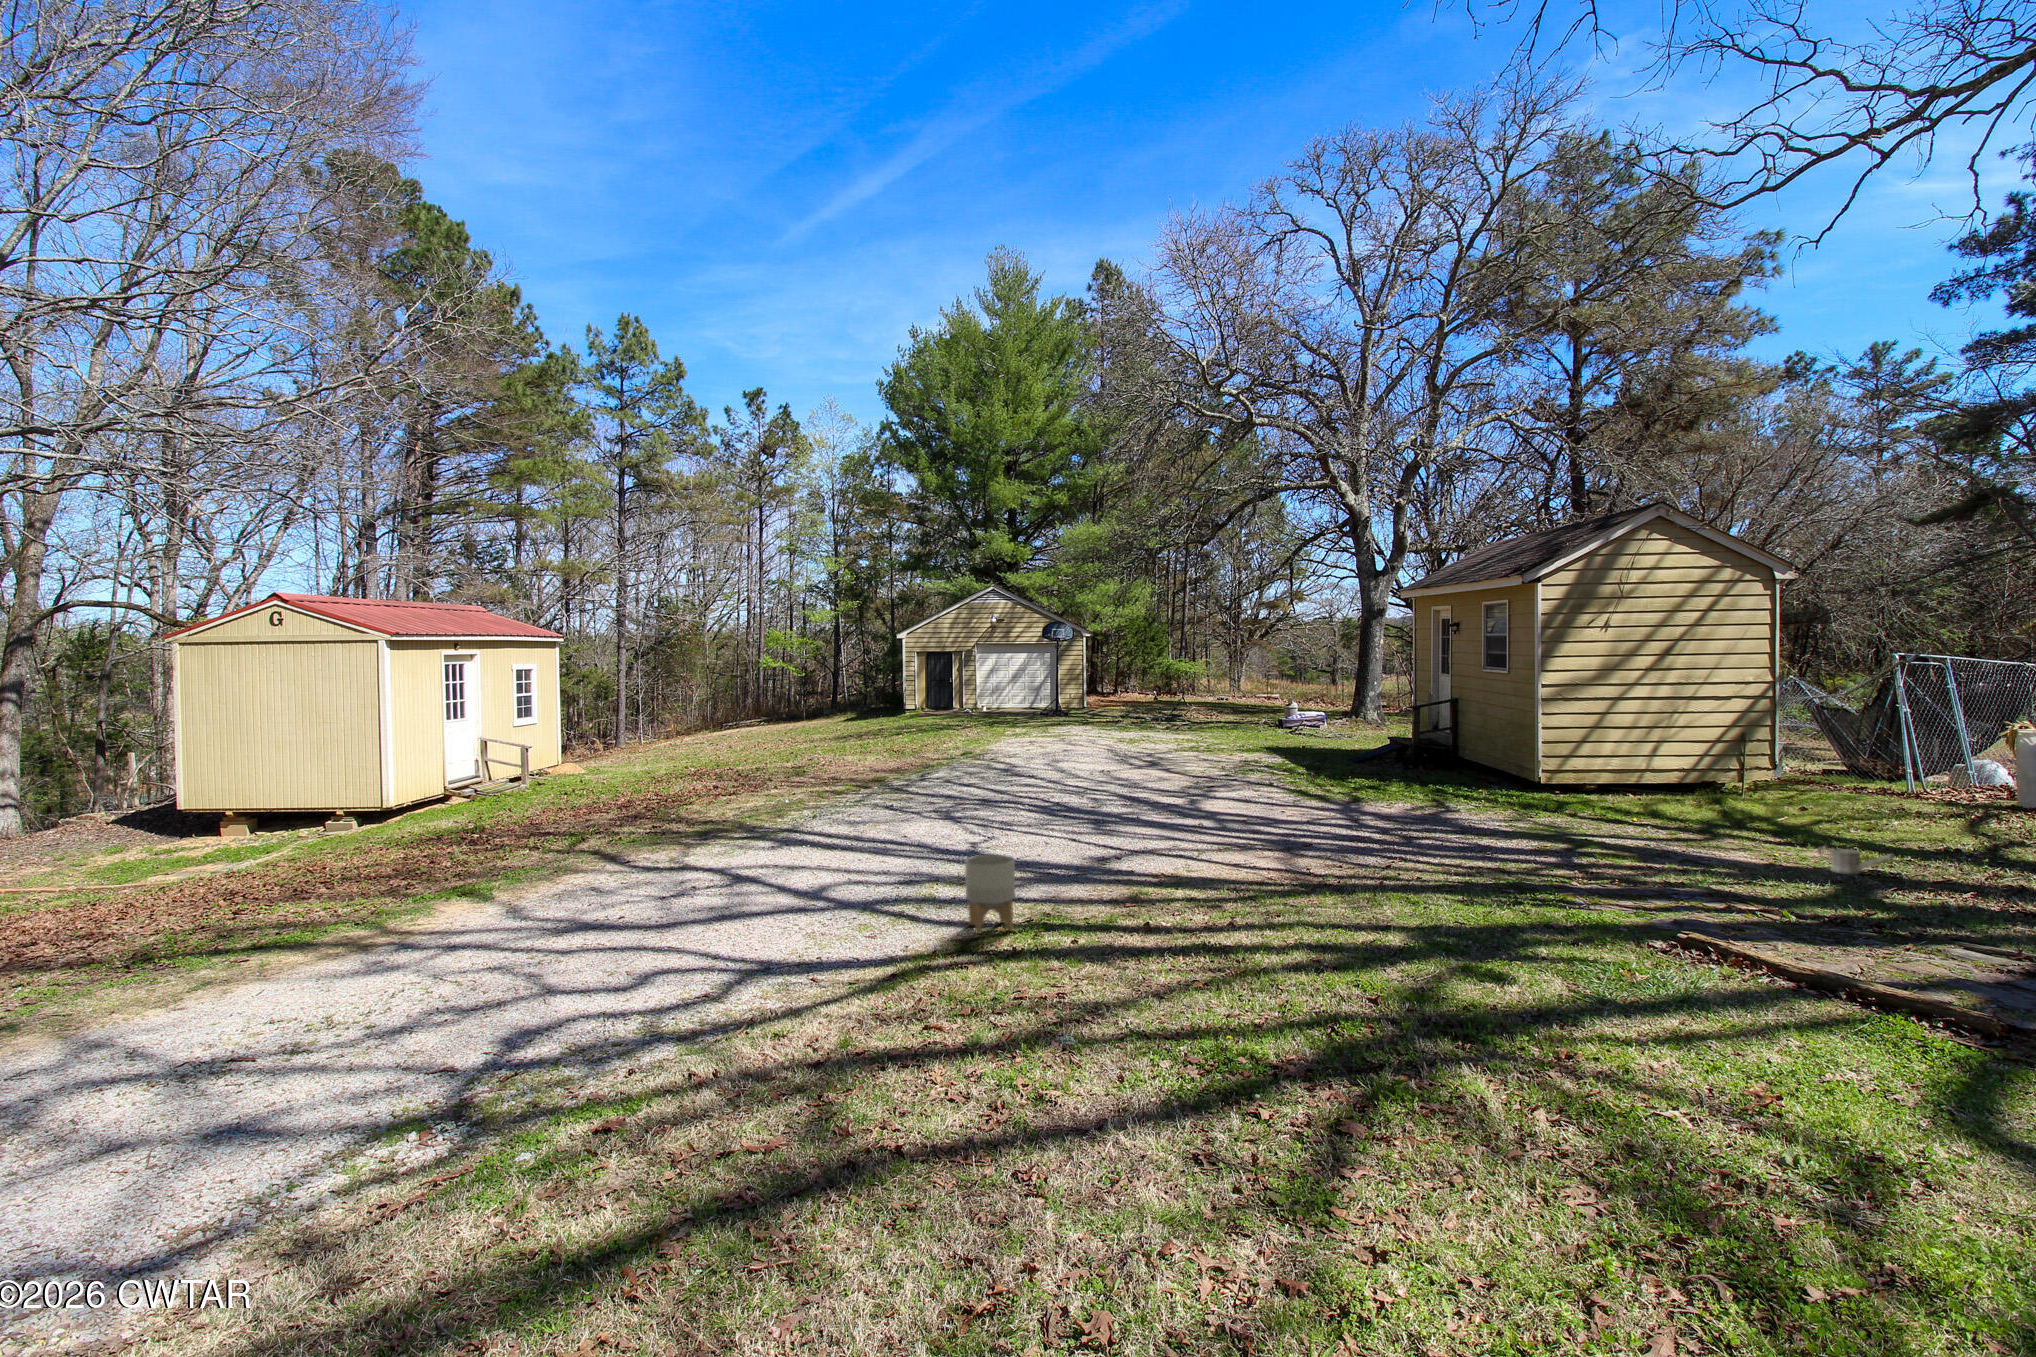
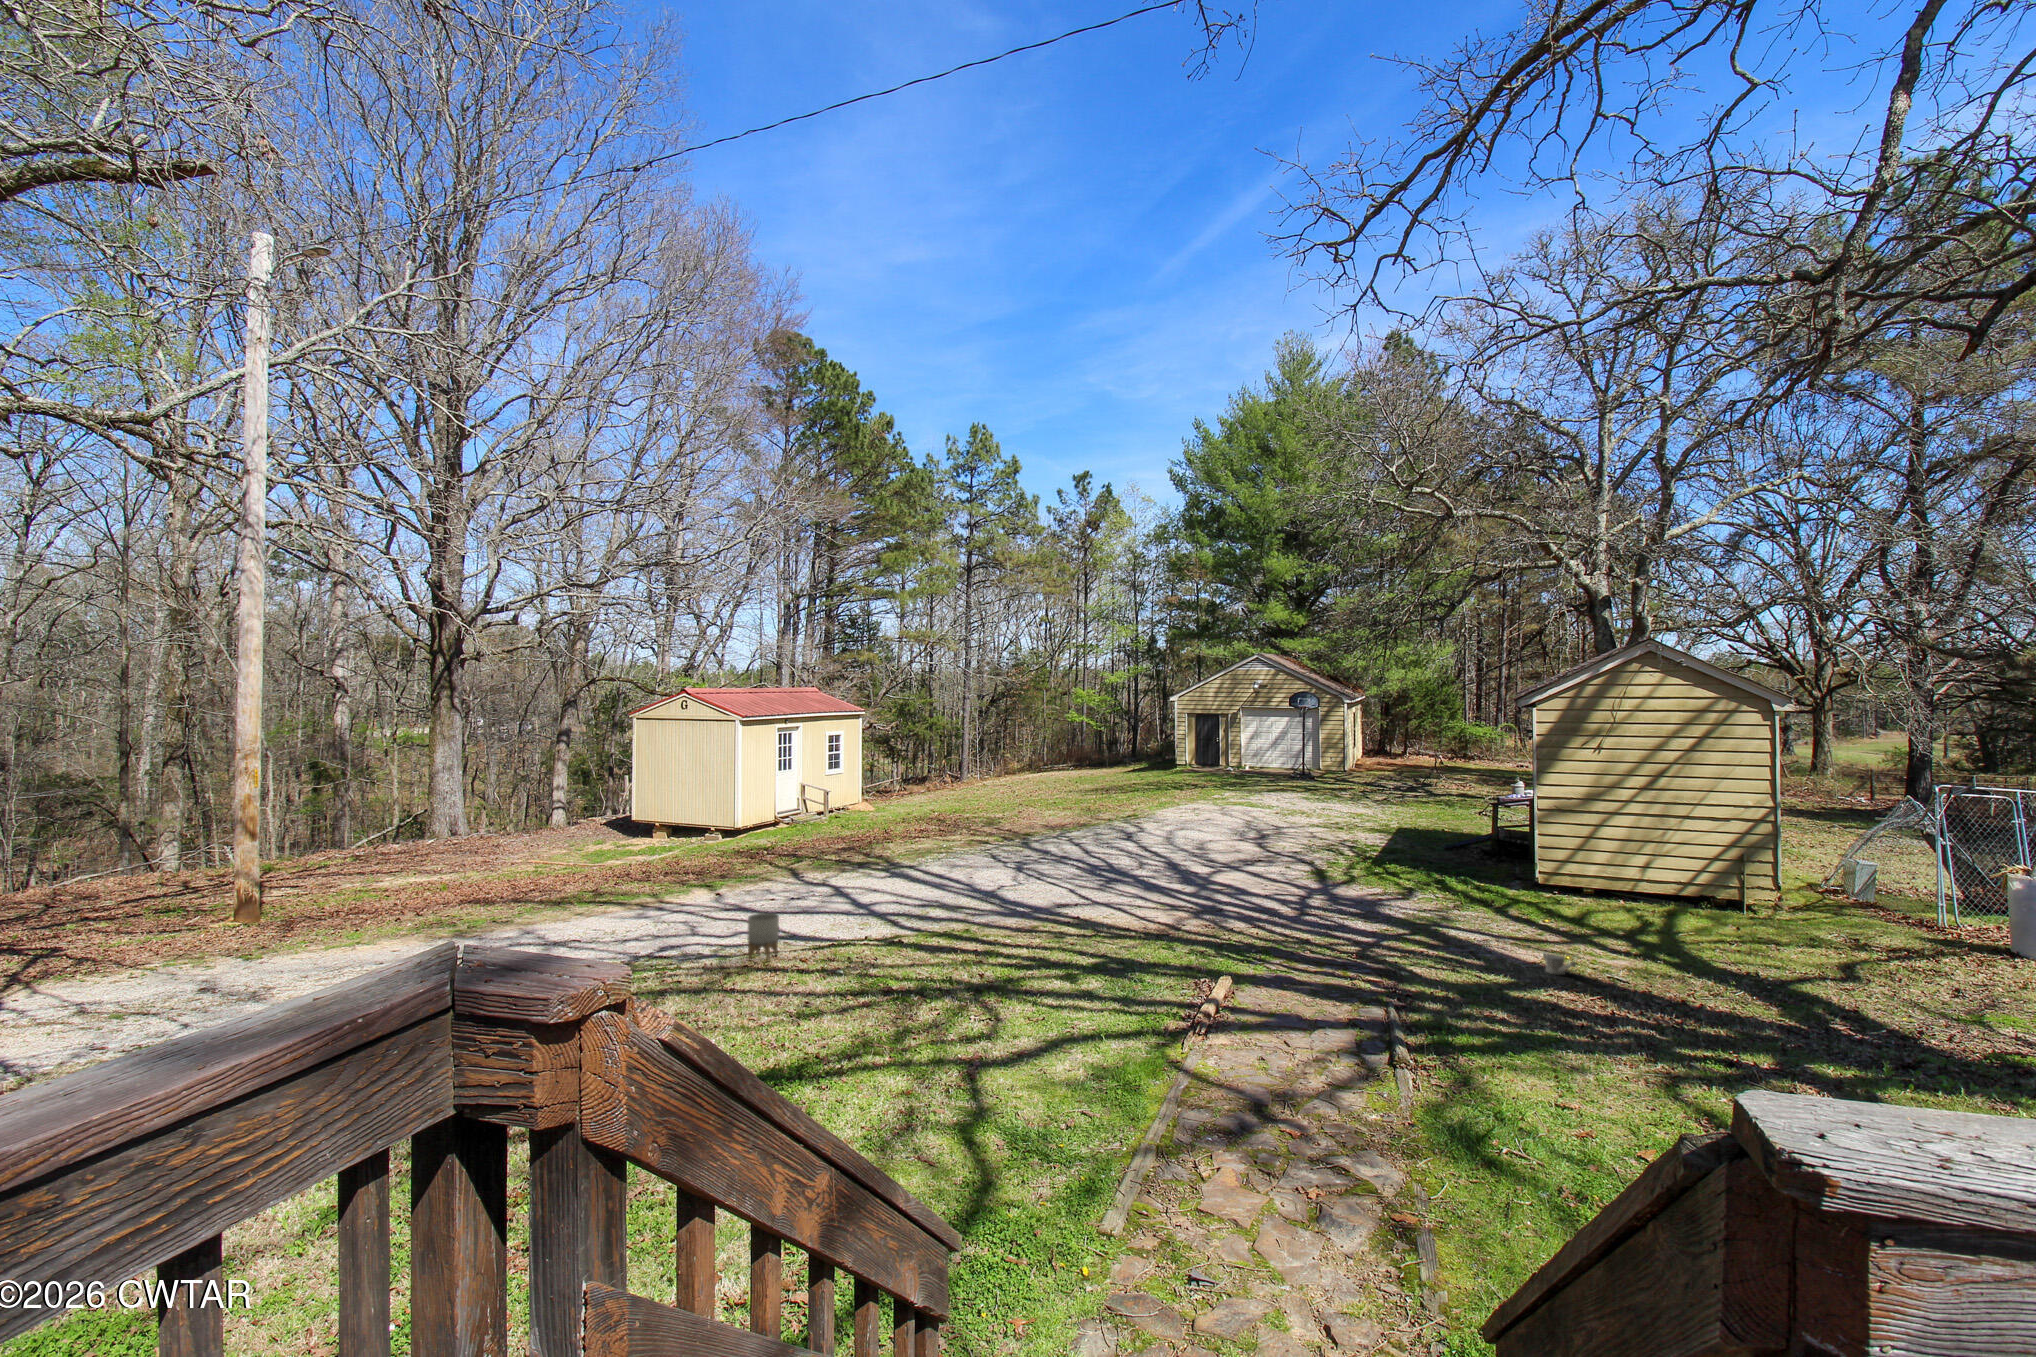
planter: present [965,855,1015,934] -> present [748,913,779,961]

